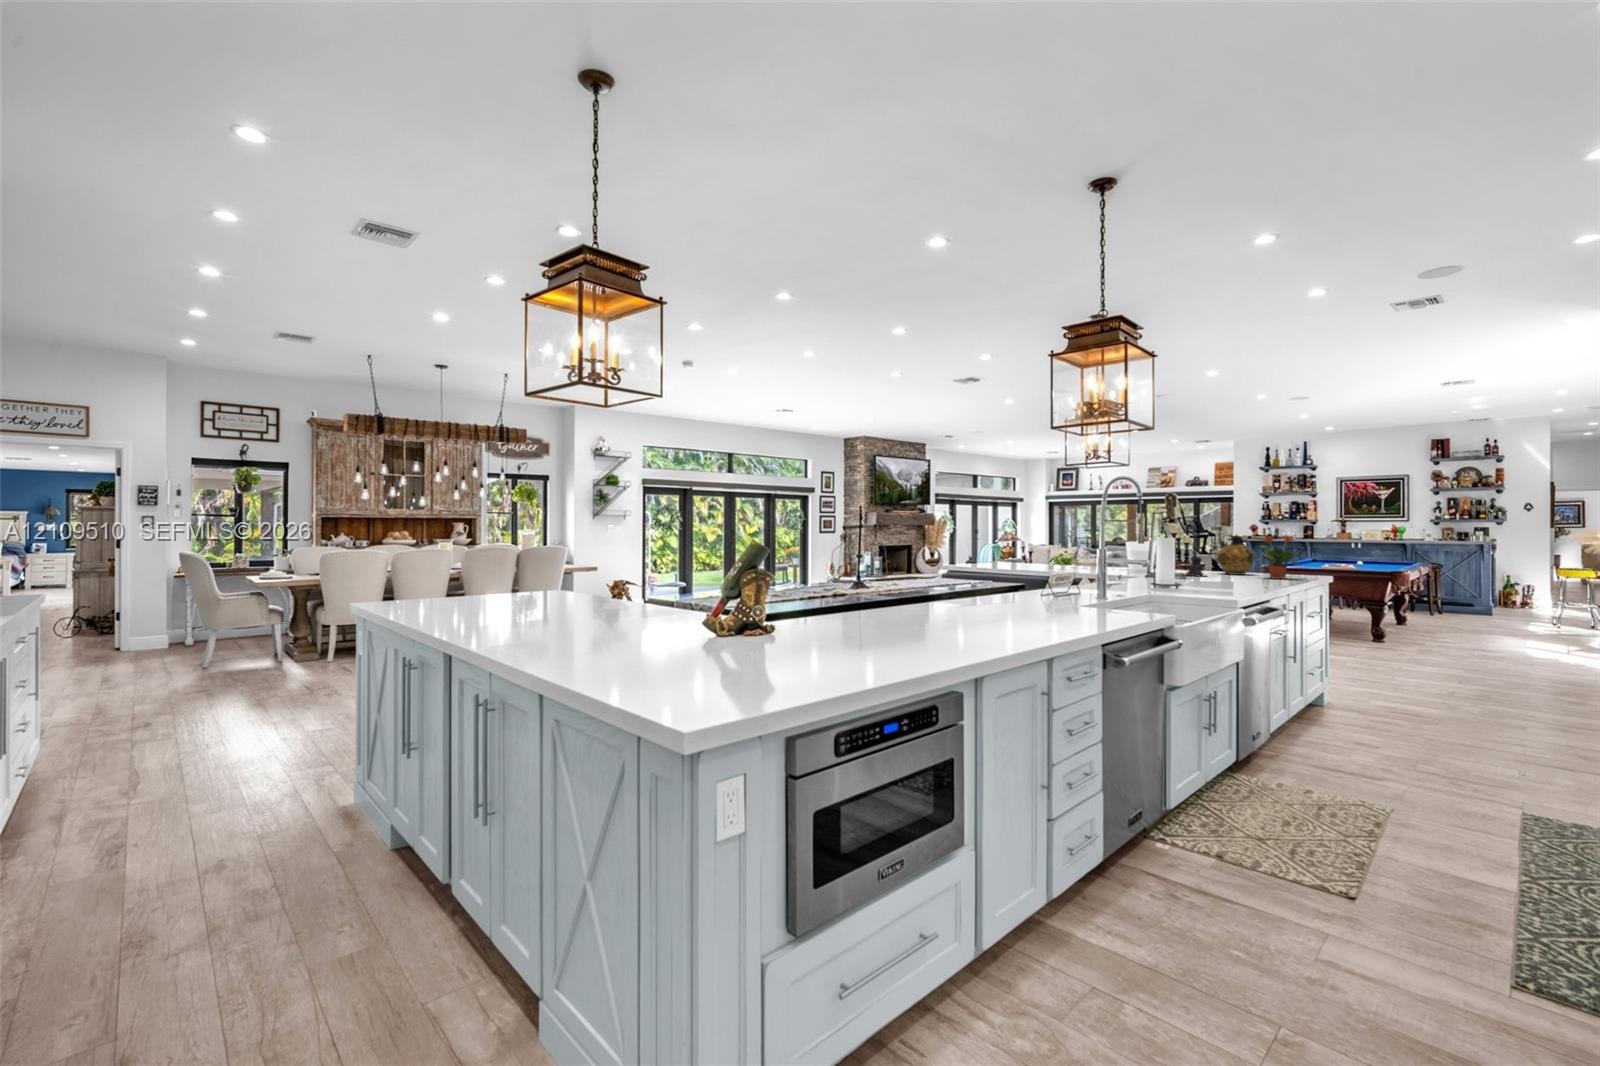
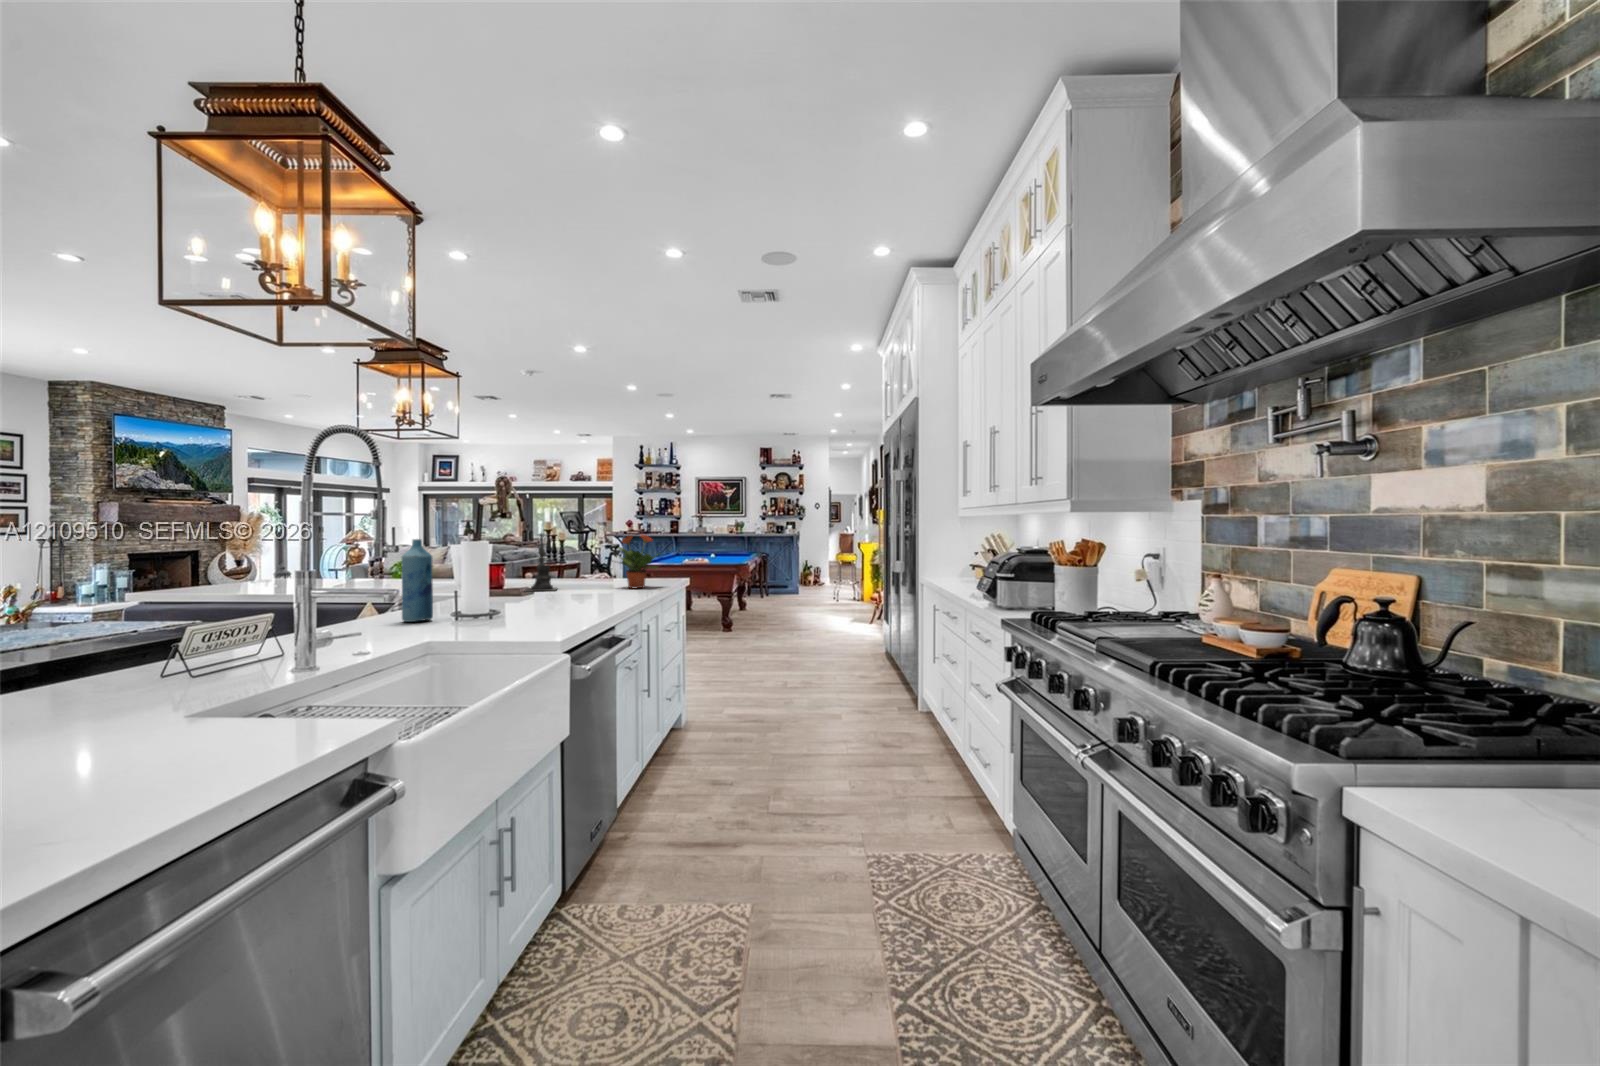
bottle: none [1118,535,1137,585] -> present [402,539,433,622]
ceramic jug: present [1217,535,1255,575] -> none [572,534,614,584]

